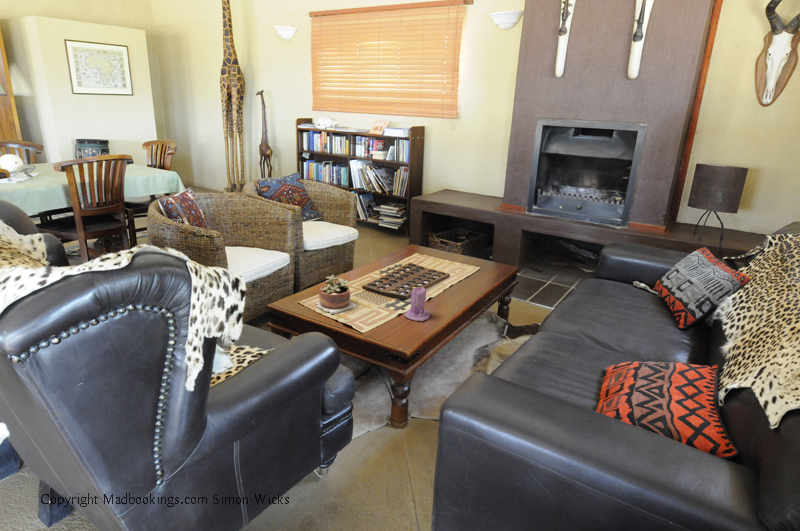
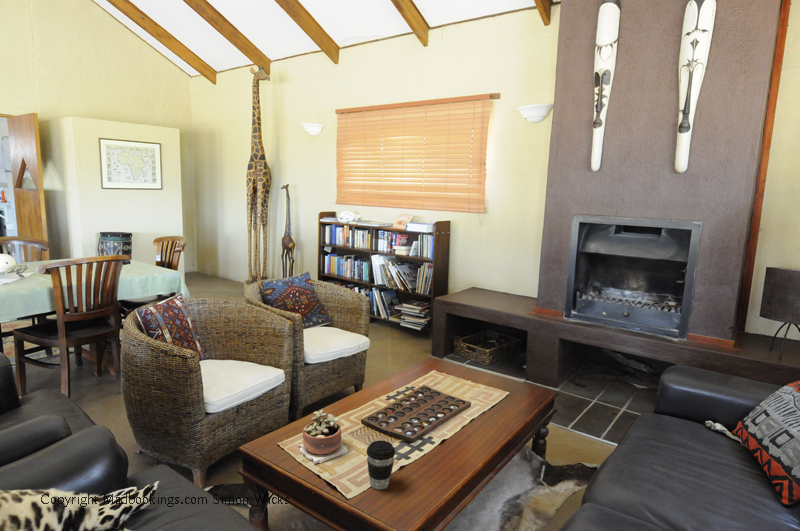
candle: present [404,286,429,321] -> none [407,429,439,479]
coffee cup: none [375,293,397,328] -> present [367,441,395,489]

